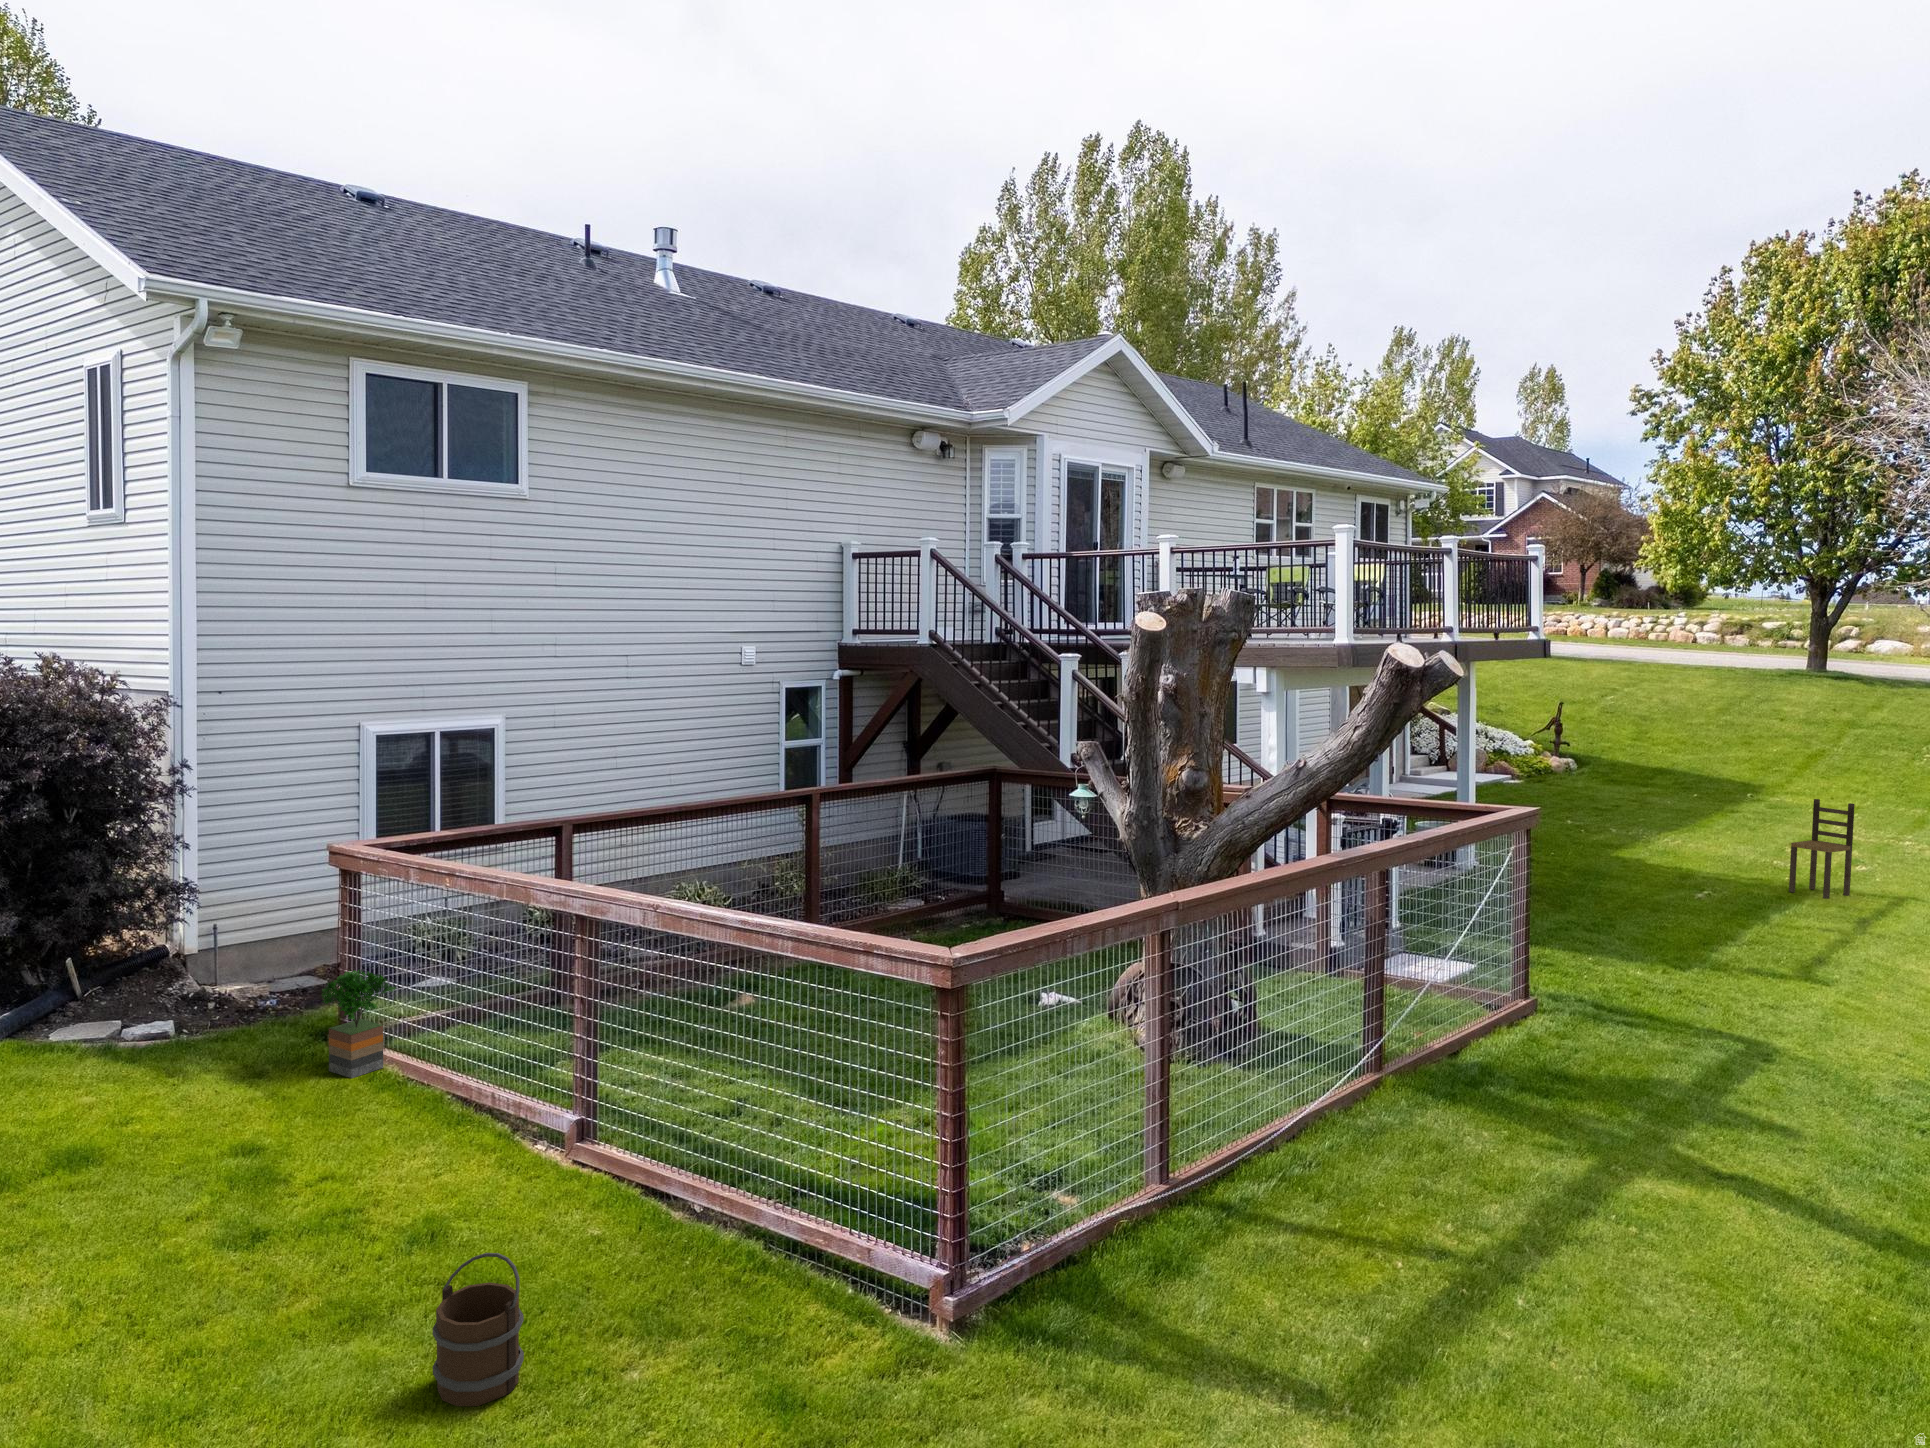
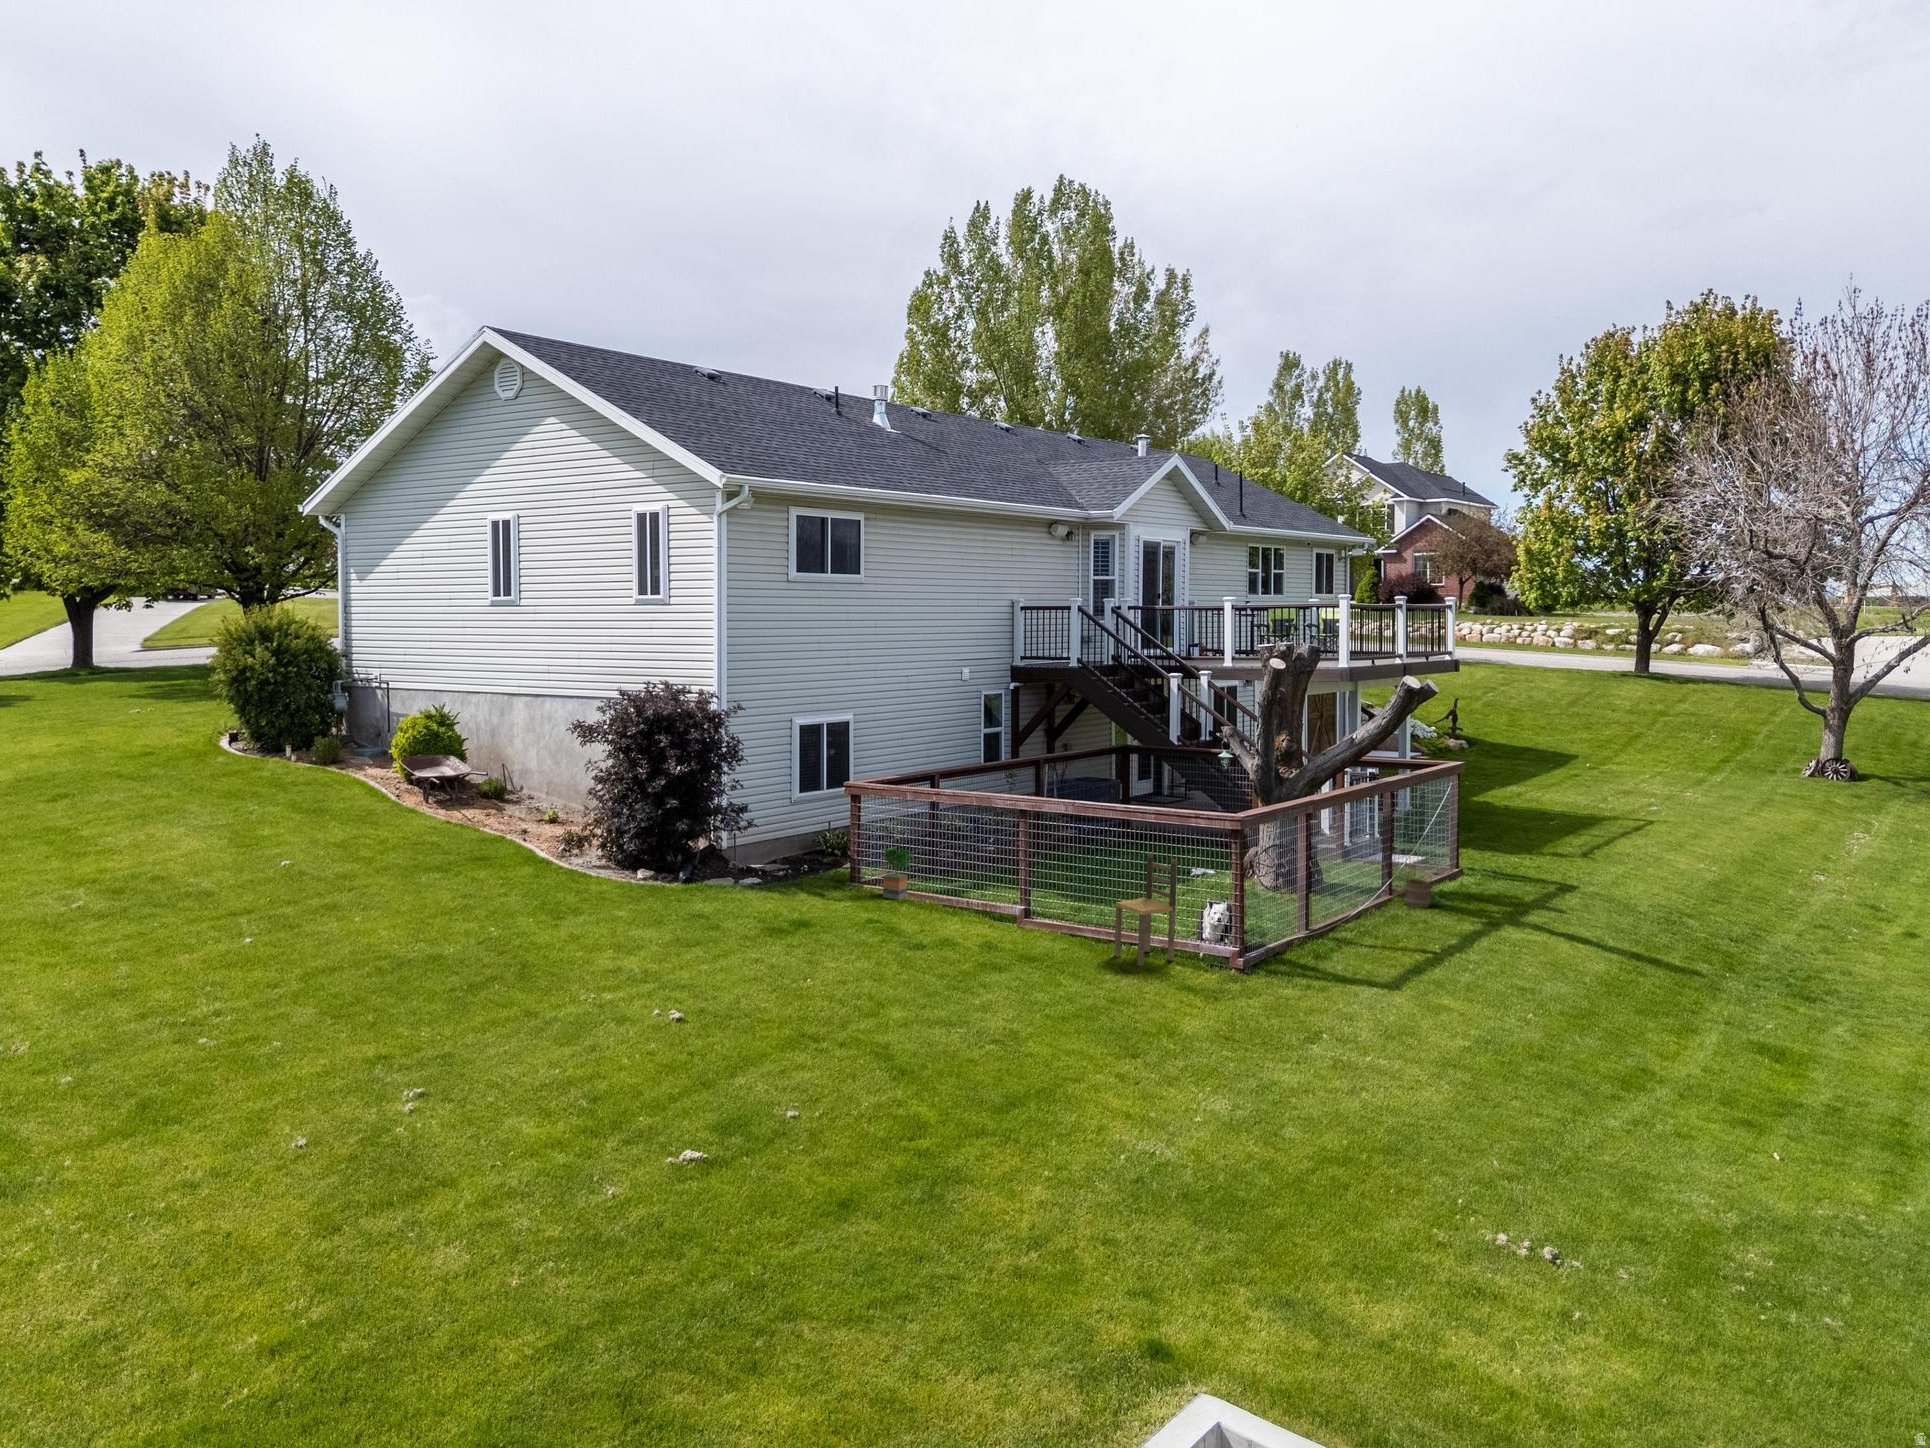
chair: present [1789,799,1855,899] -> present [1115,853,1177,966]
bucket: present [432,1253,524,1406] -> present [1404,870,1432,908]

